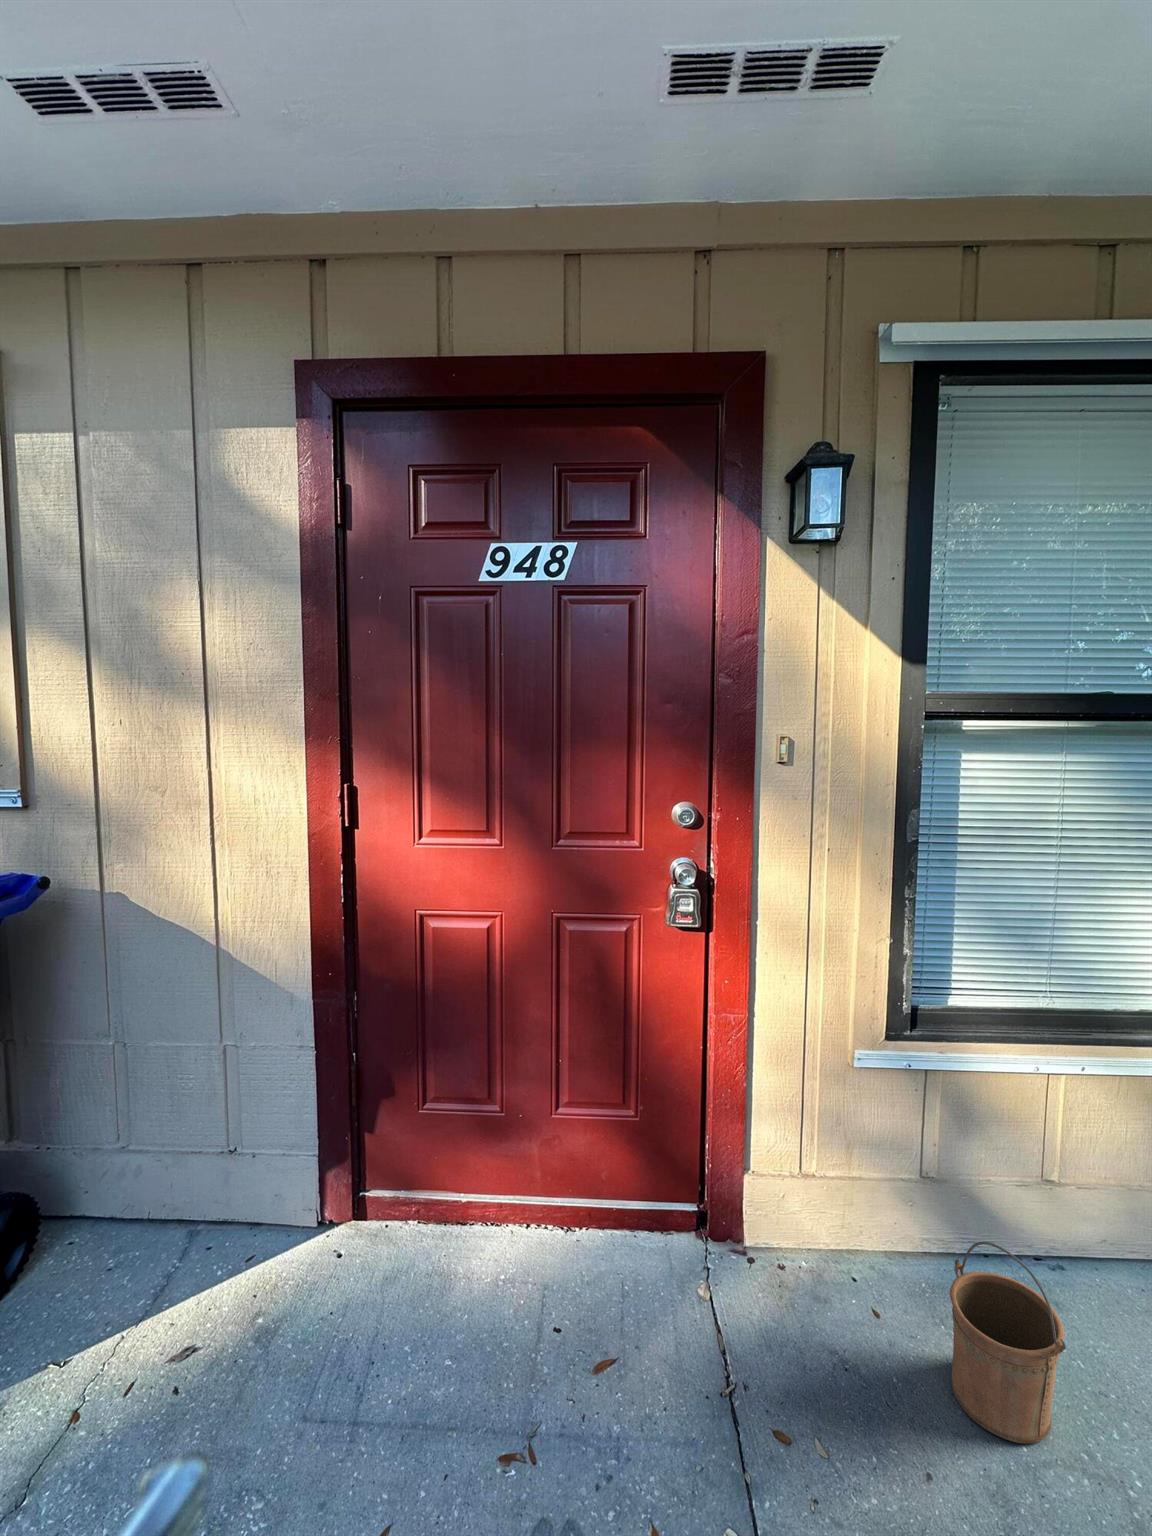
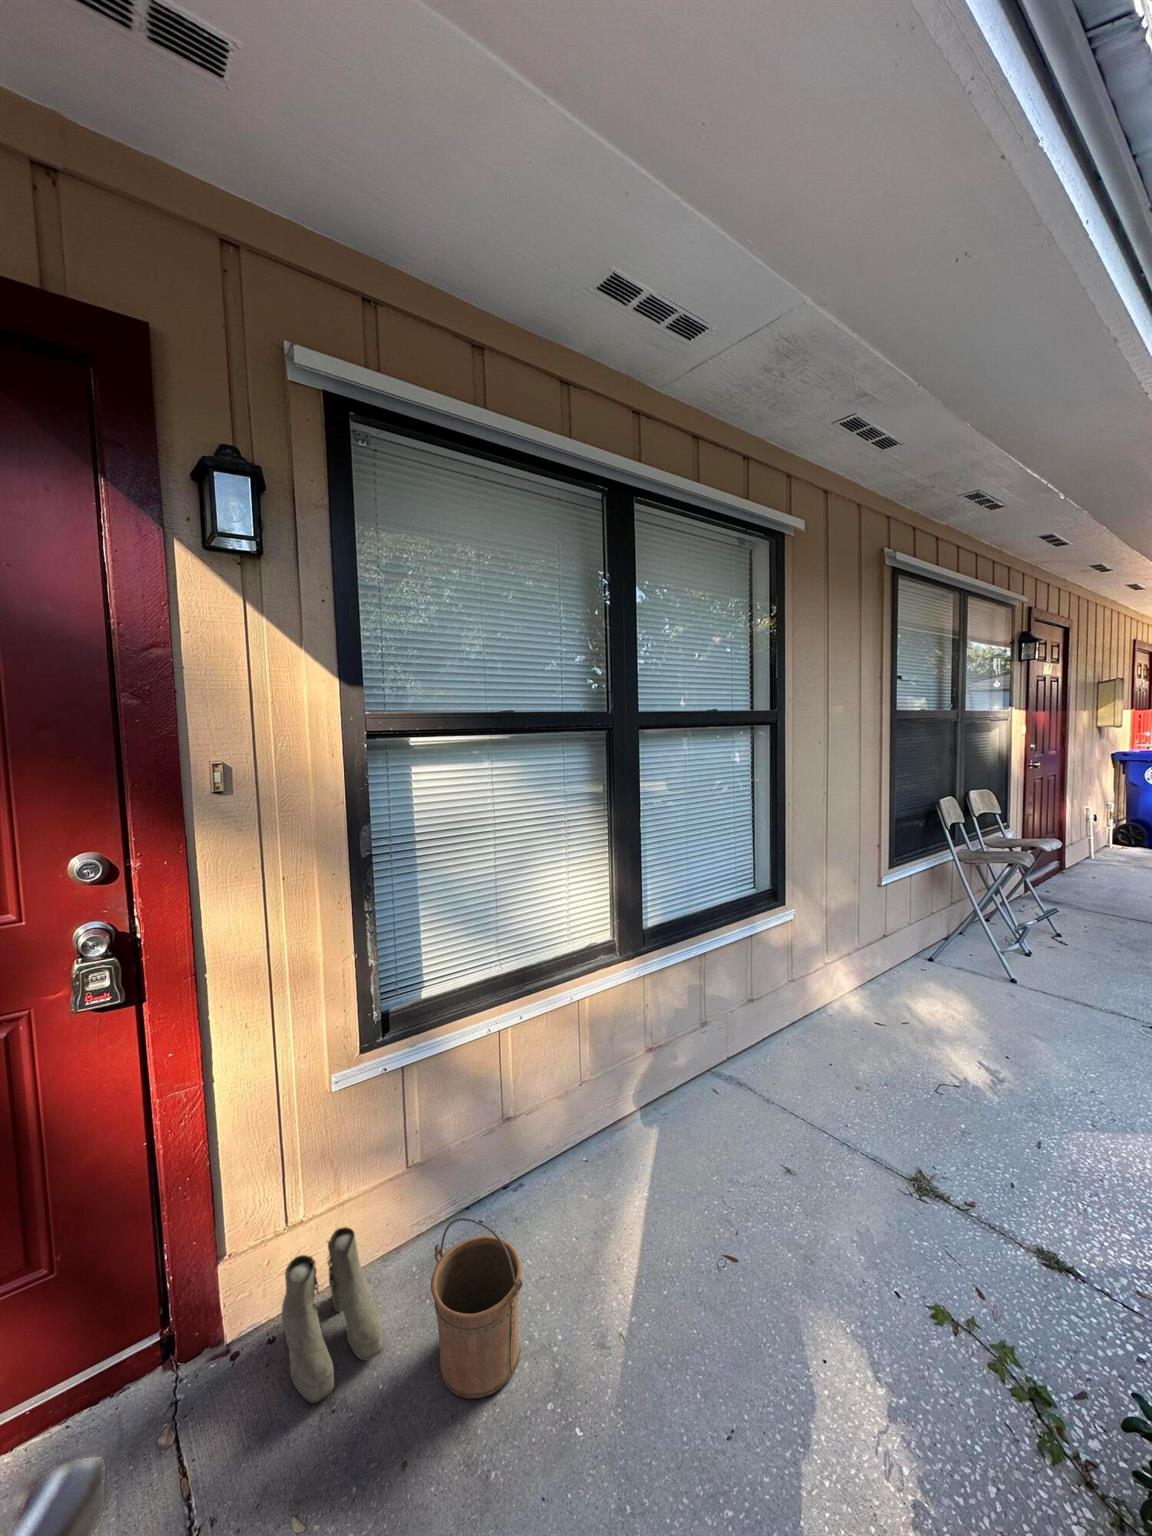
boots: none [794,1197,889,1337] -> present [281,1227,382,1403]

